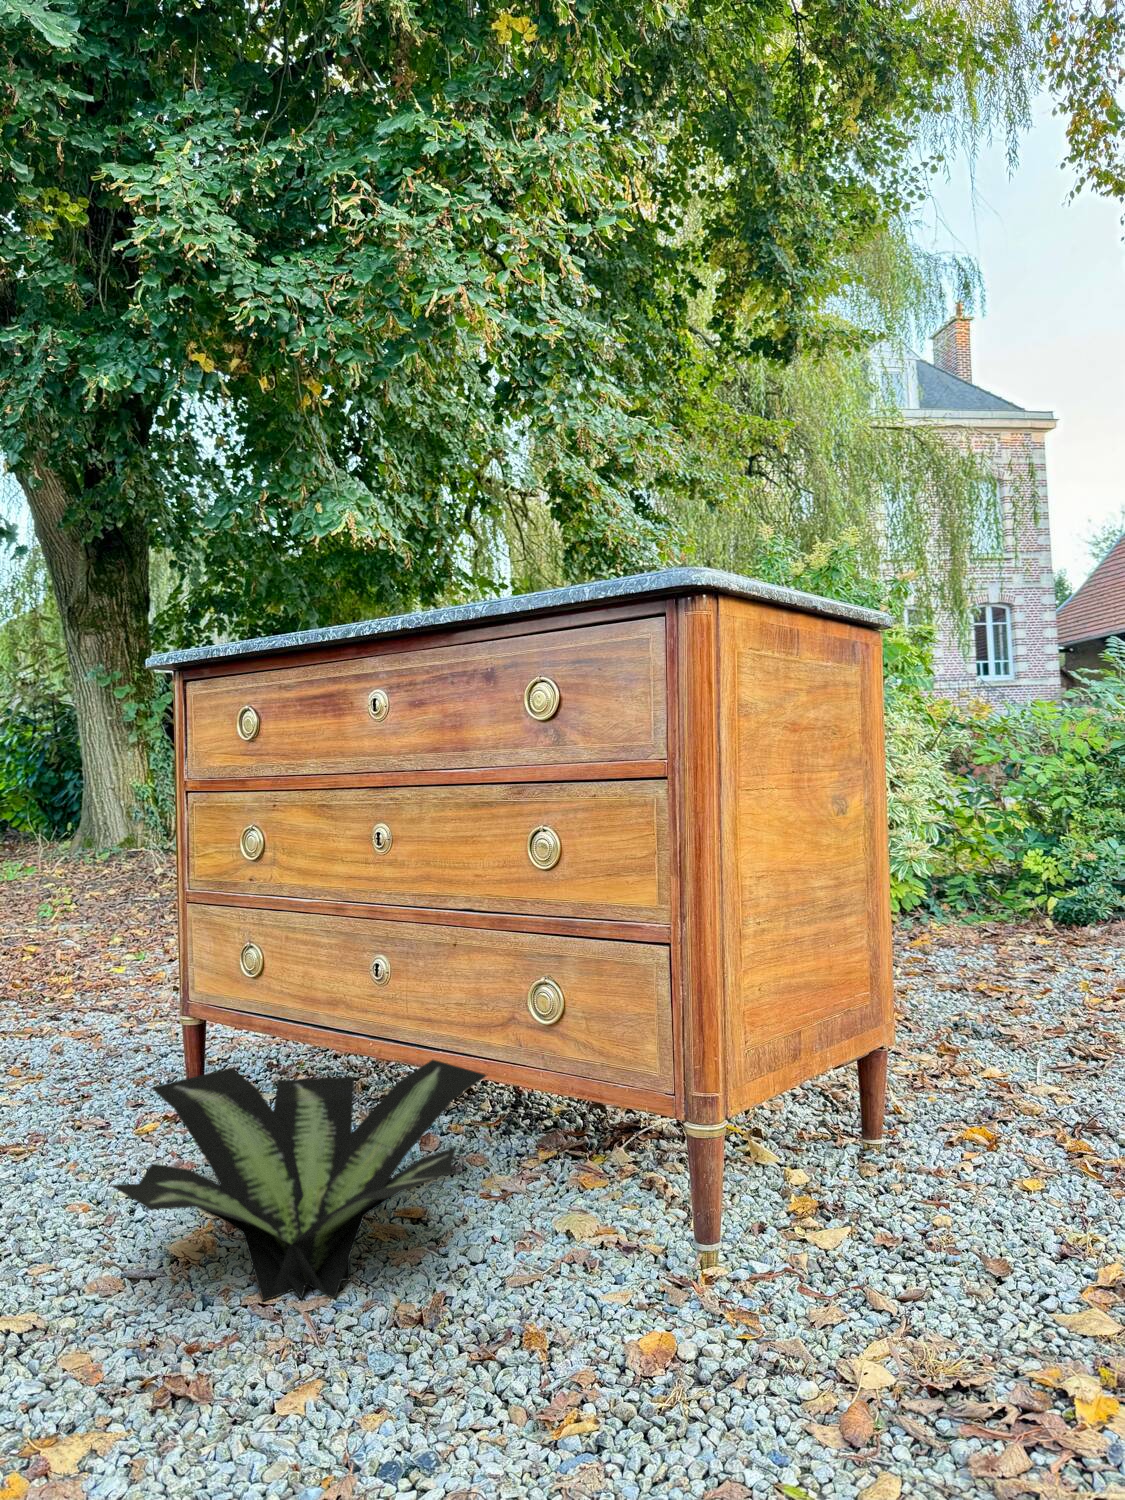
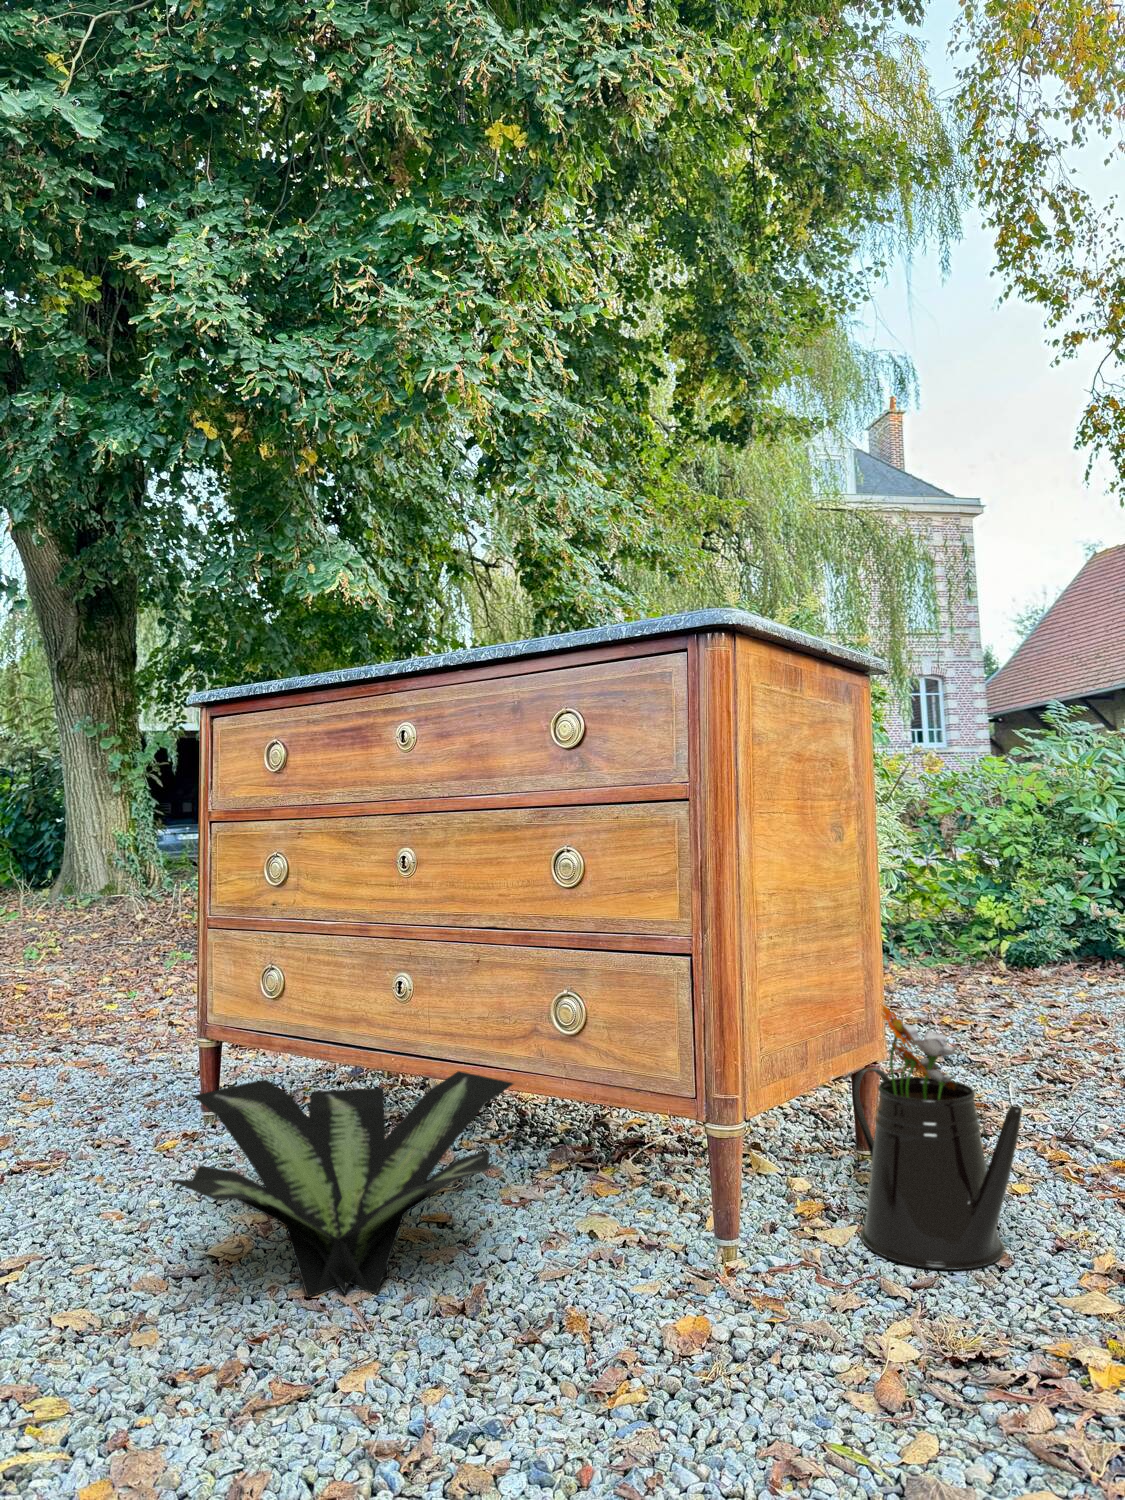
watering can: none [848,988,1022,1281] -> present [852,1005,1022,1270]

